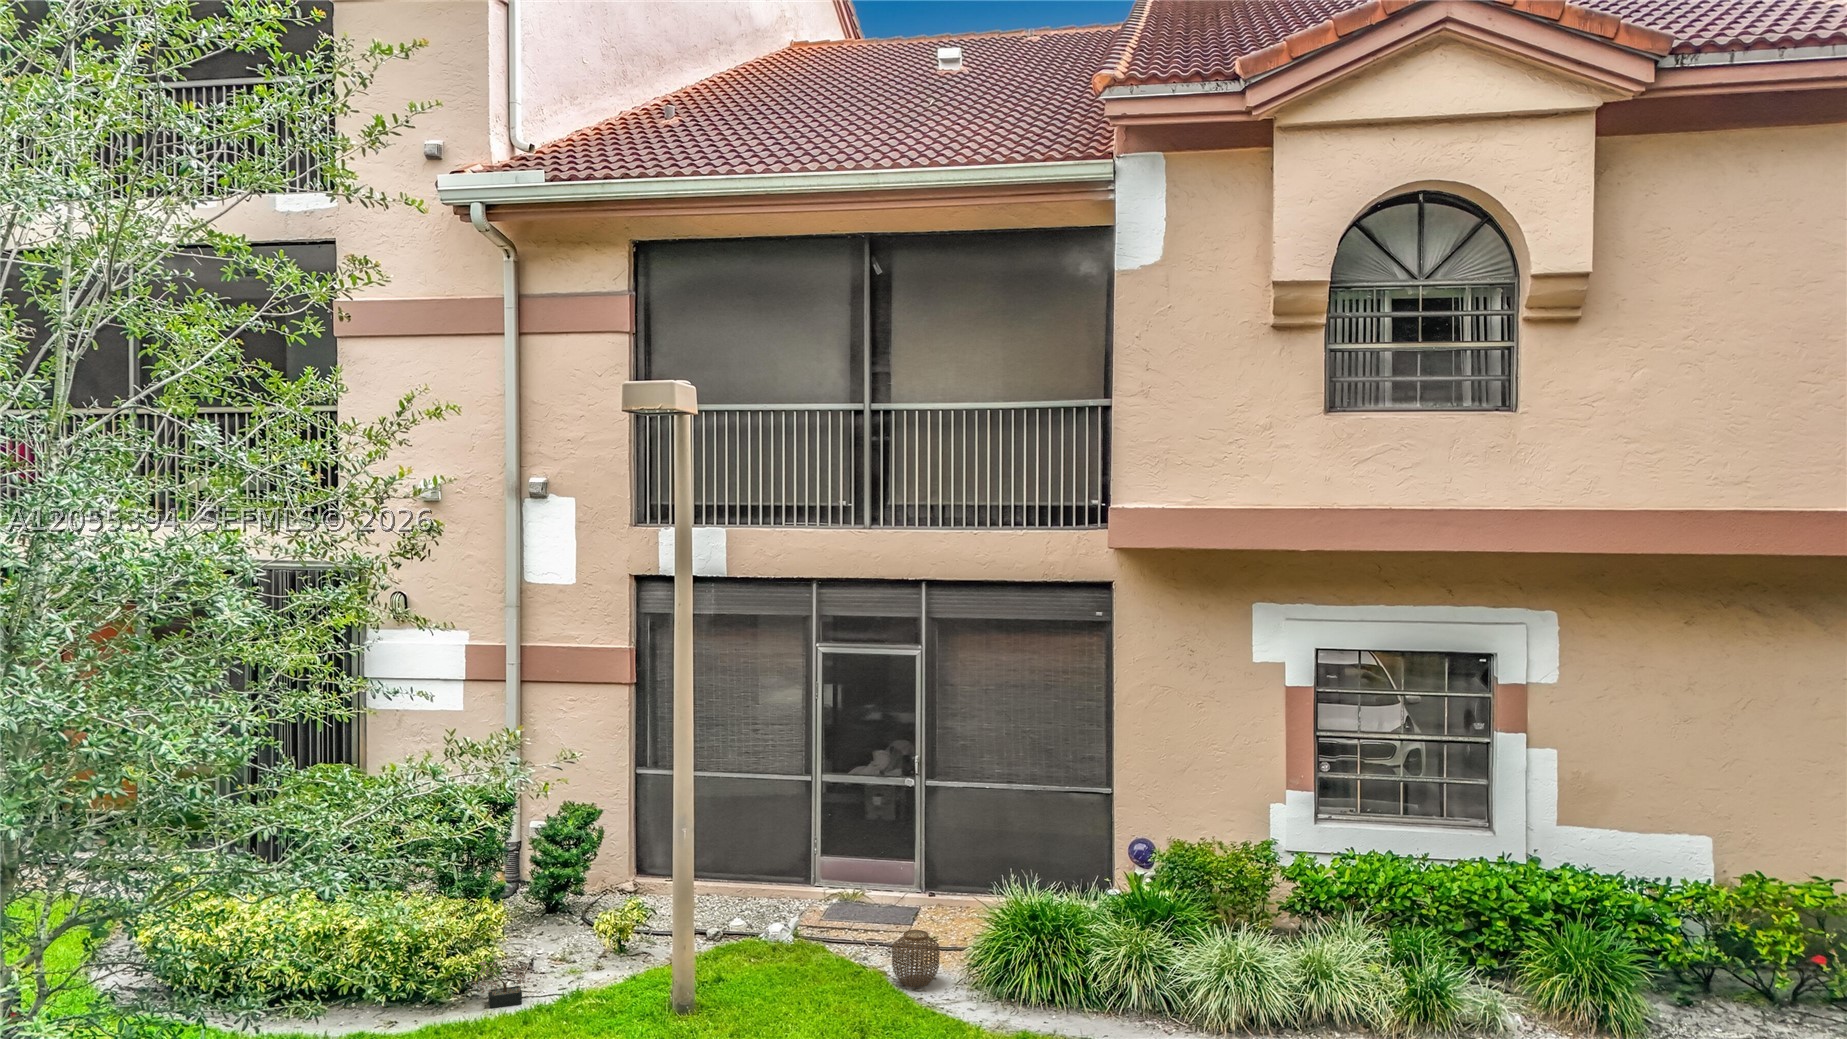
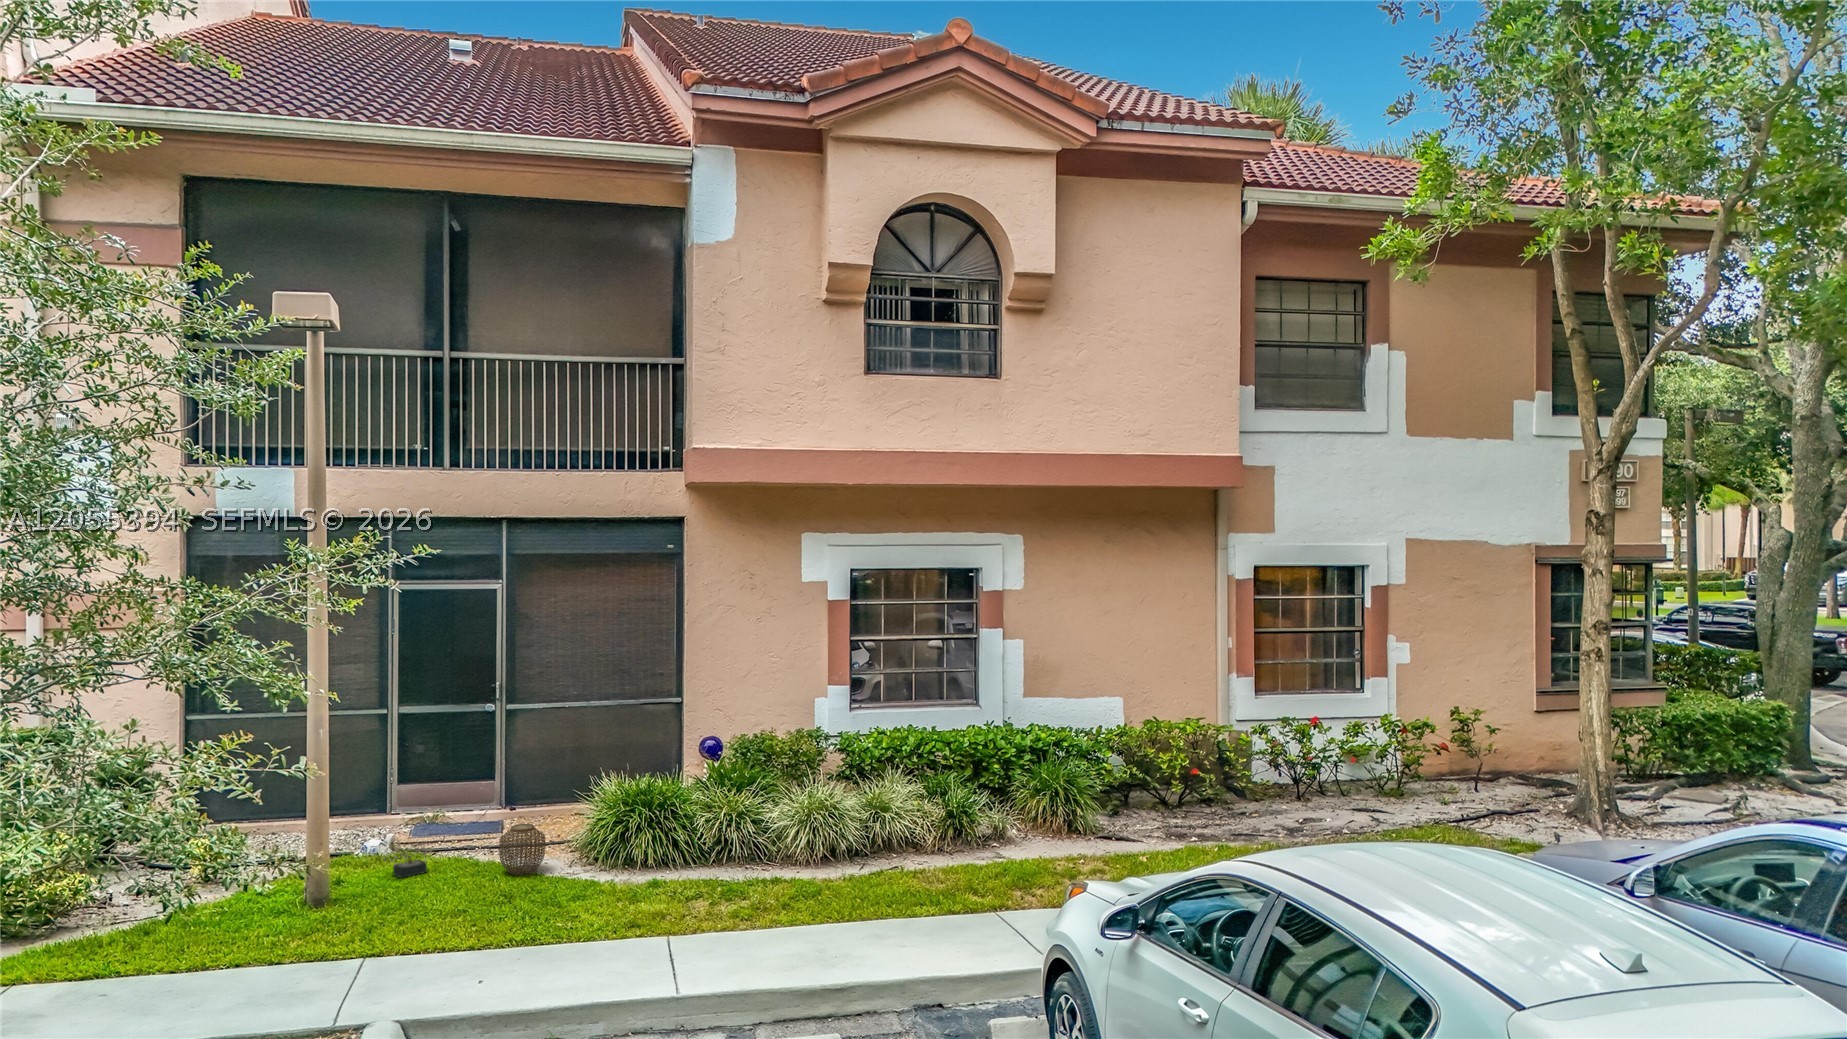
decorative plant: present [474,960,531,1008] -> present [384,840,427,878]

